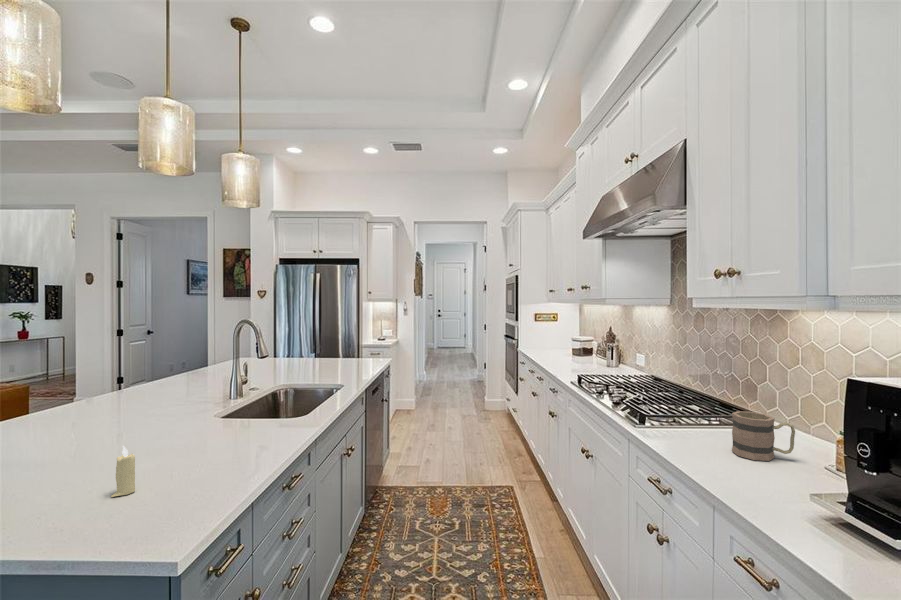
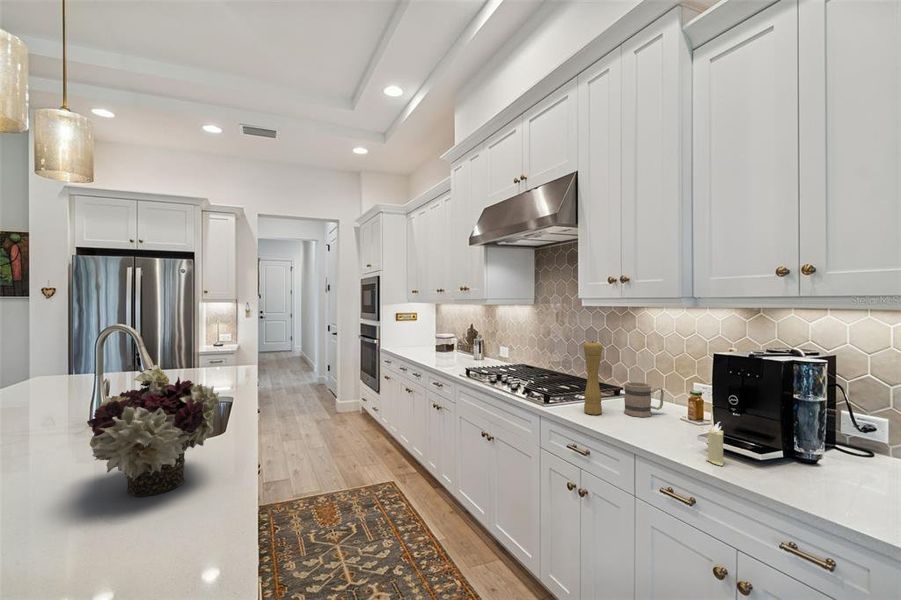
flower arrangement: none [165,354,270,456] -> present [87,365,219,497]
pepper mill: none [673,354,699,448] -> present [584,341,603,415]
candle: present [111,446,135,497] -> present [706,422,723,465]

